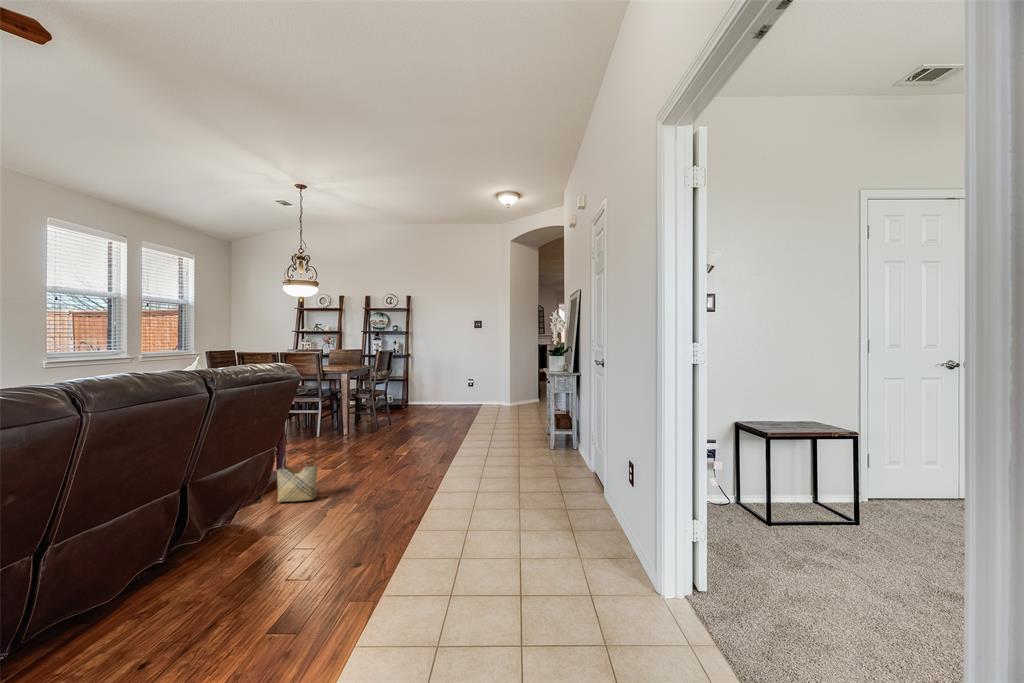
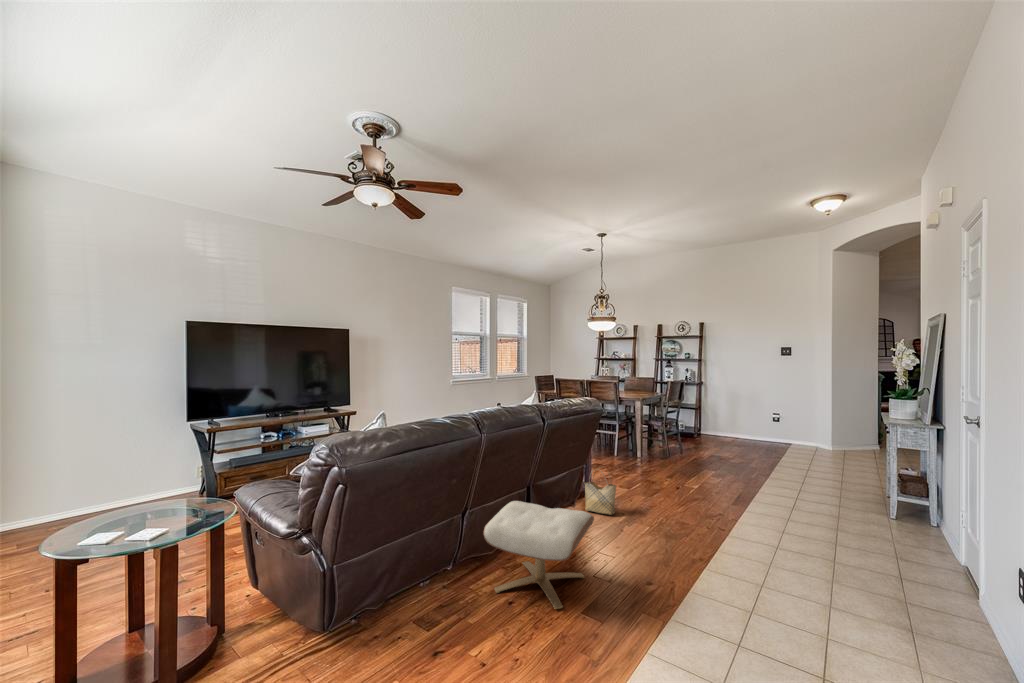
ottoman: none [85,503,285,662] -> present [483,501,594,609]

